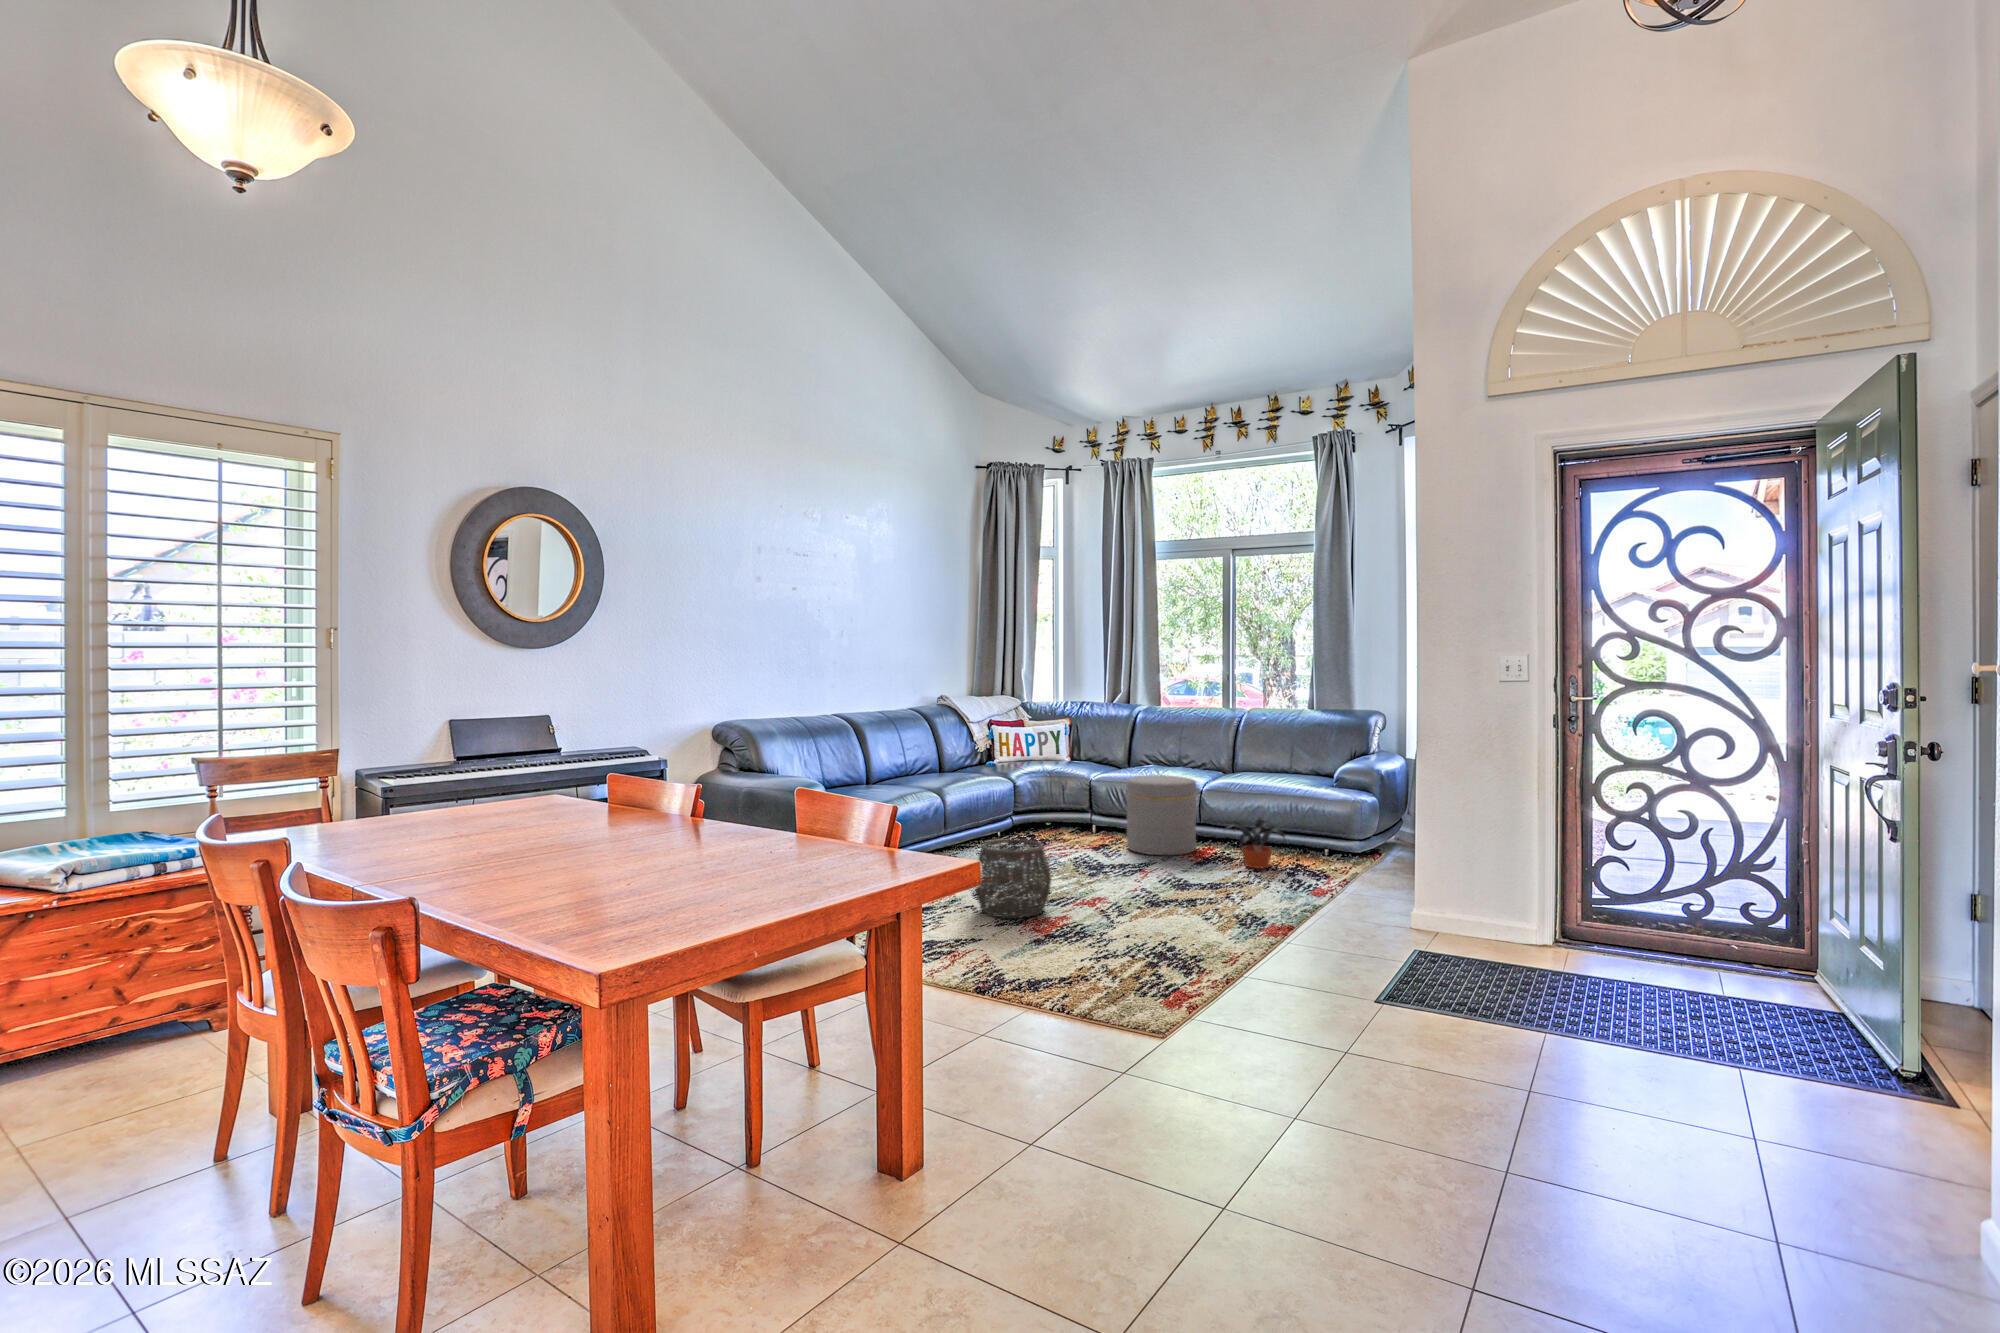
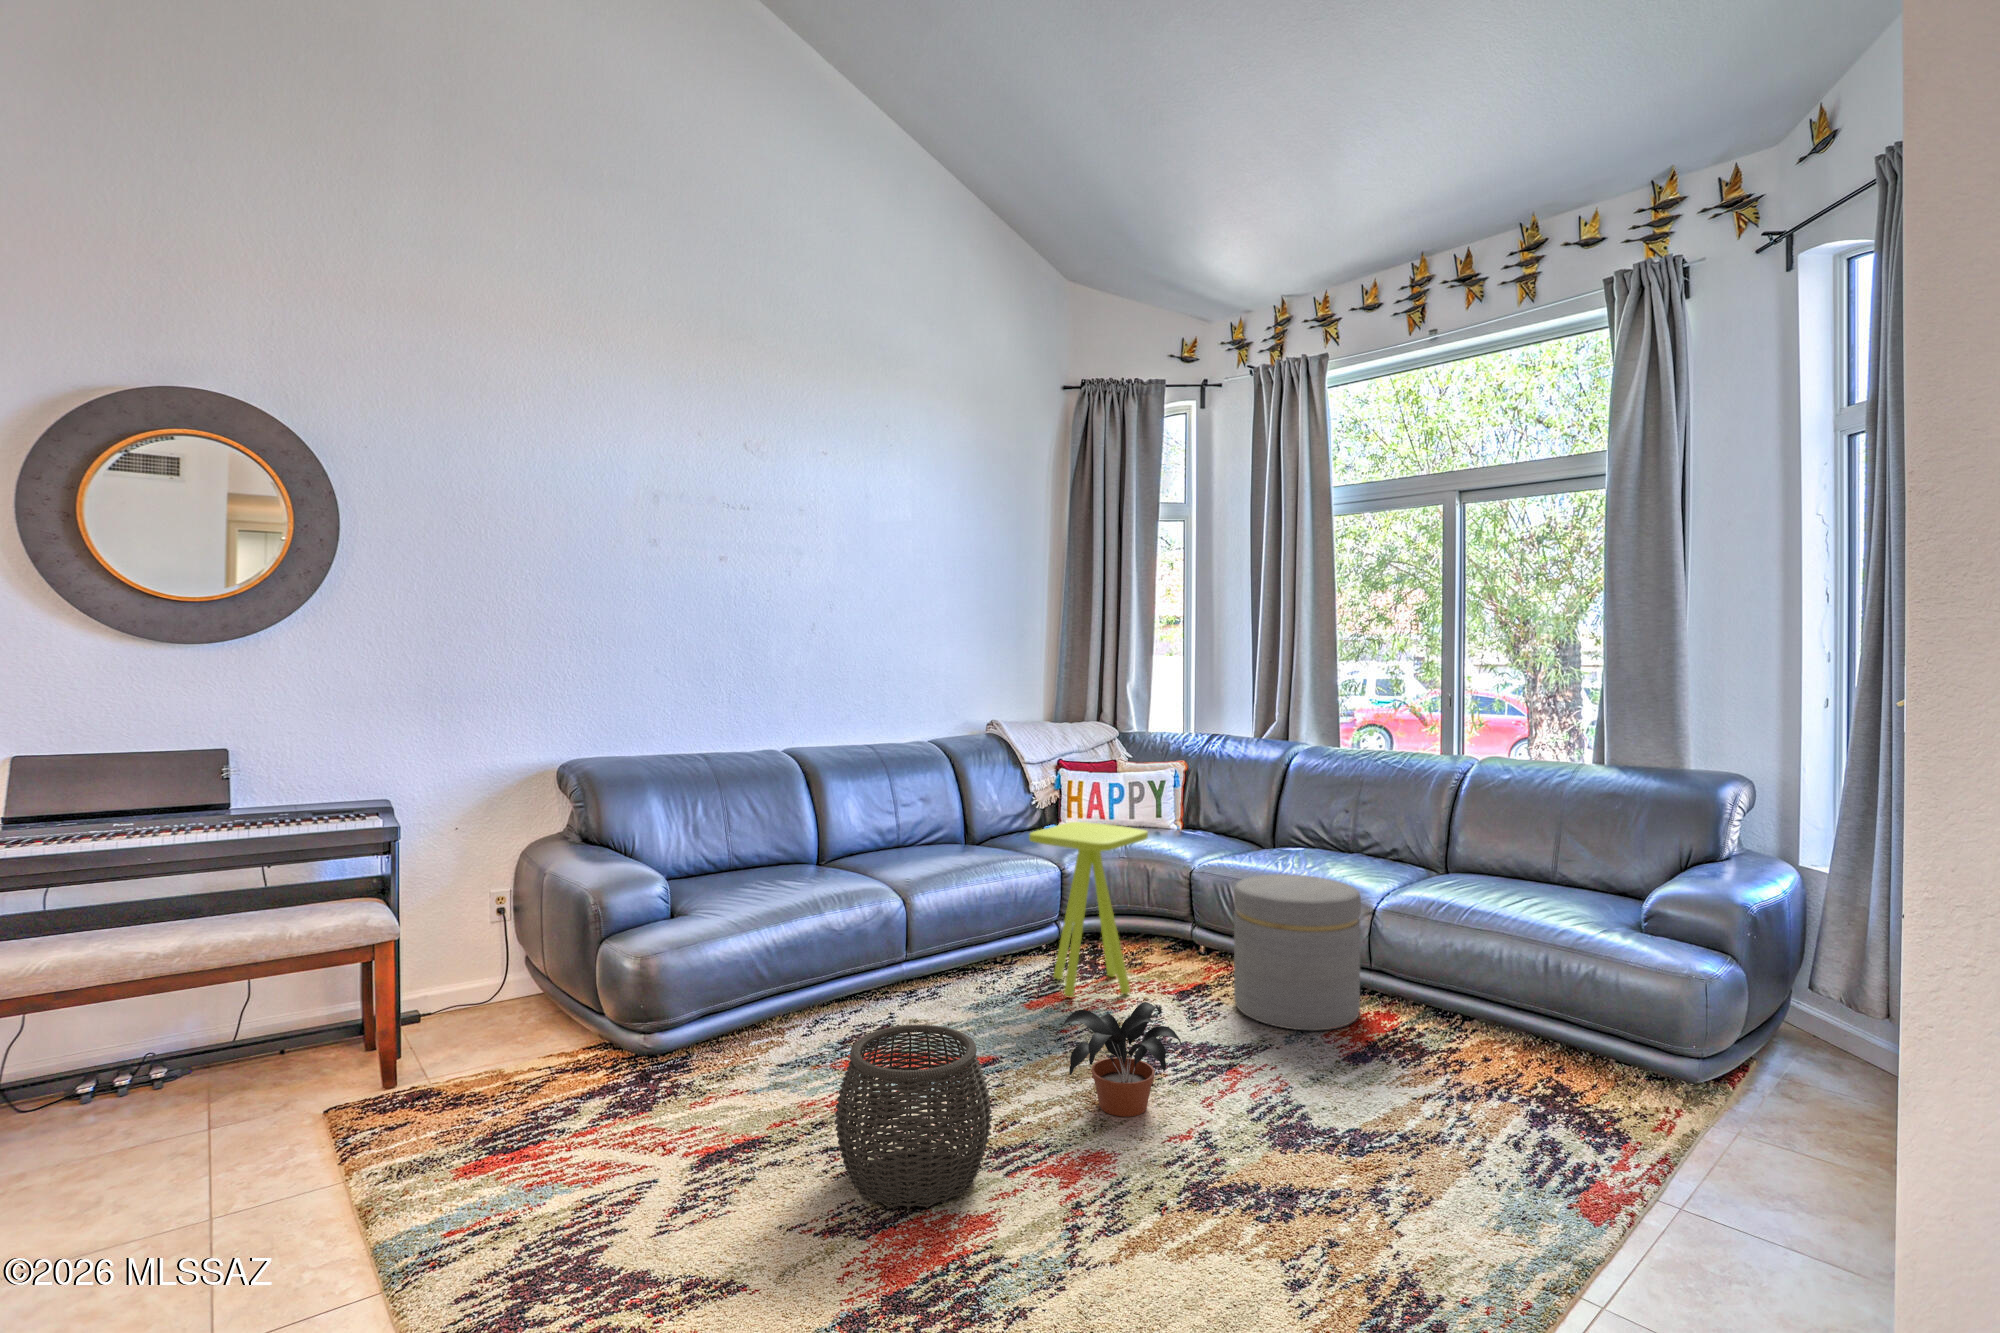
side table: none [1006,751,1073,851] -> present [1029,822,1148,997]
potted plant: present [1226,818,1285,869] -> present [1063,1002,1182,1117]

